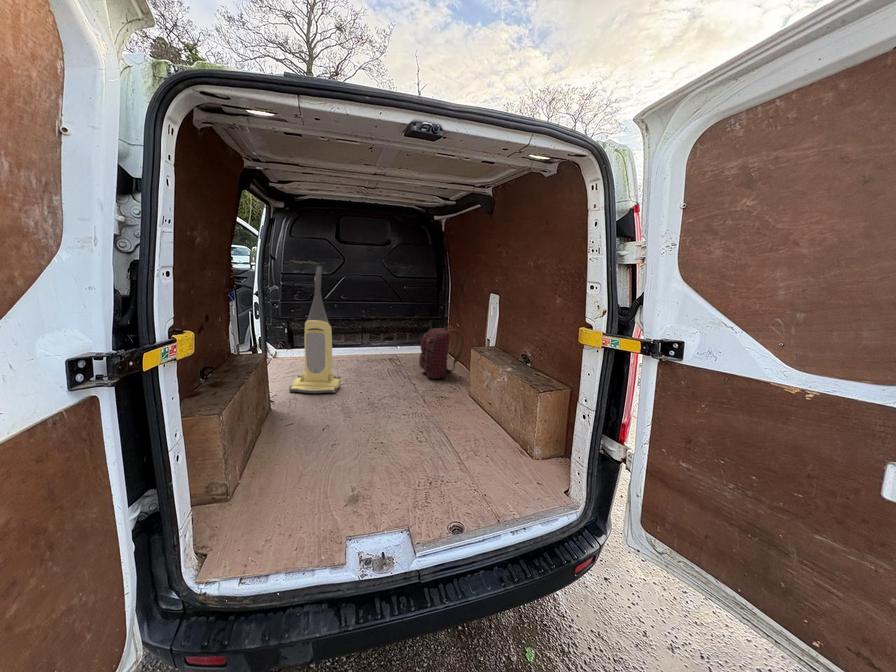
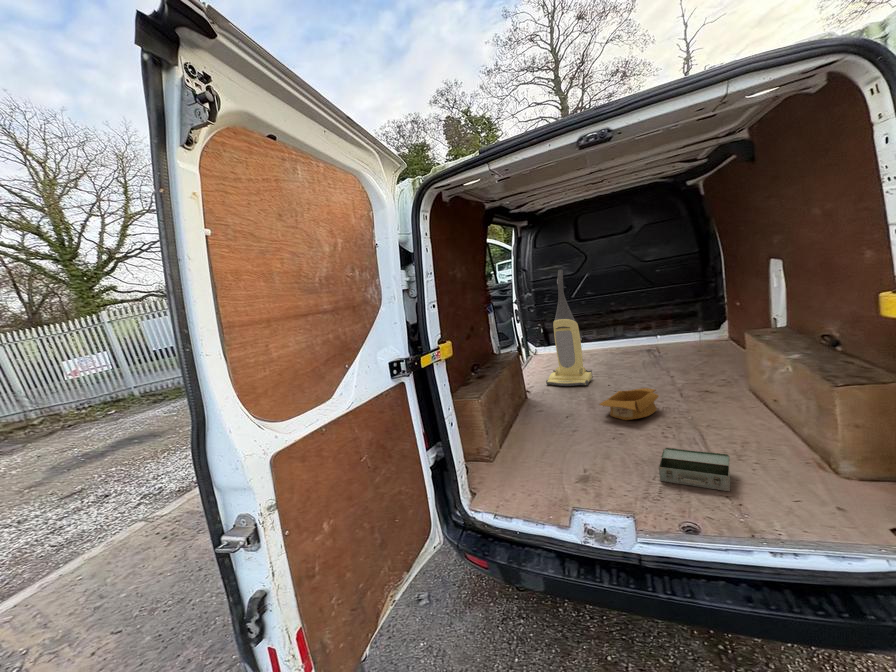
backpack: present [419,325,464,379] -> none [683,306,742,369]
cardboard box: none [355,396,409,429] -> present [599,388,659,420]
toolbox: none [422,456,478,491] -> present [659,448,730,491]

